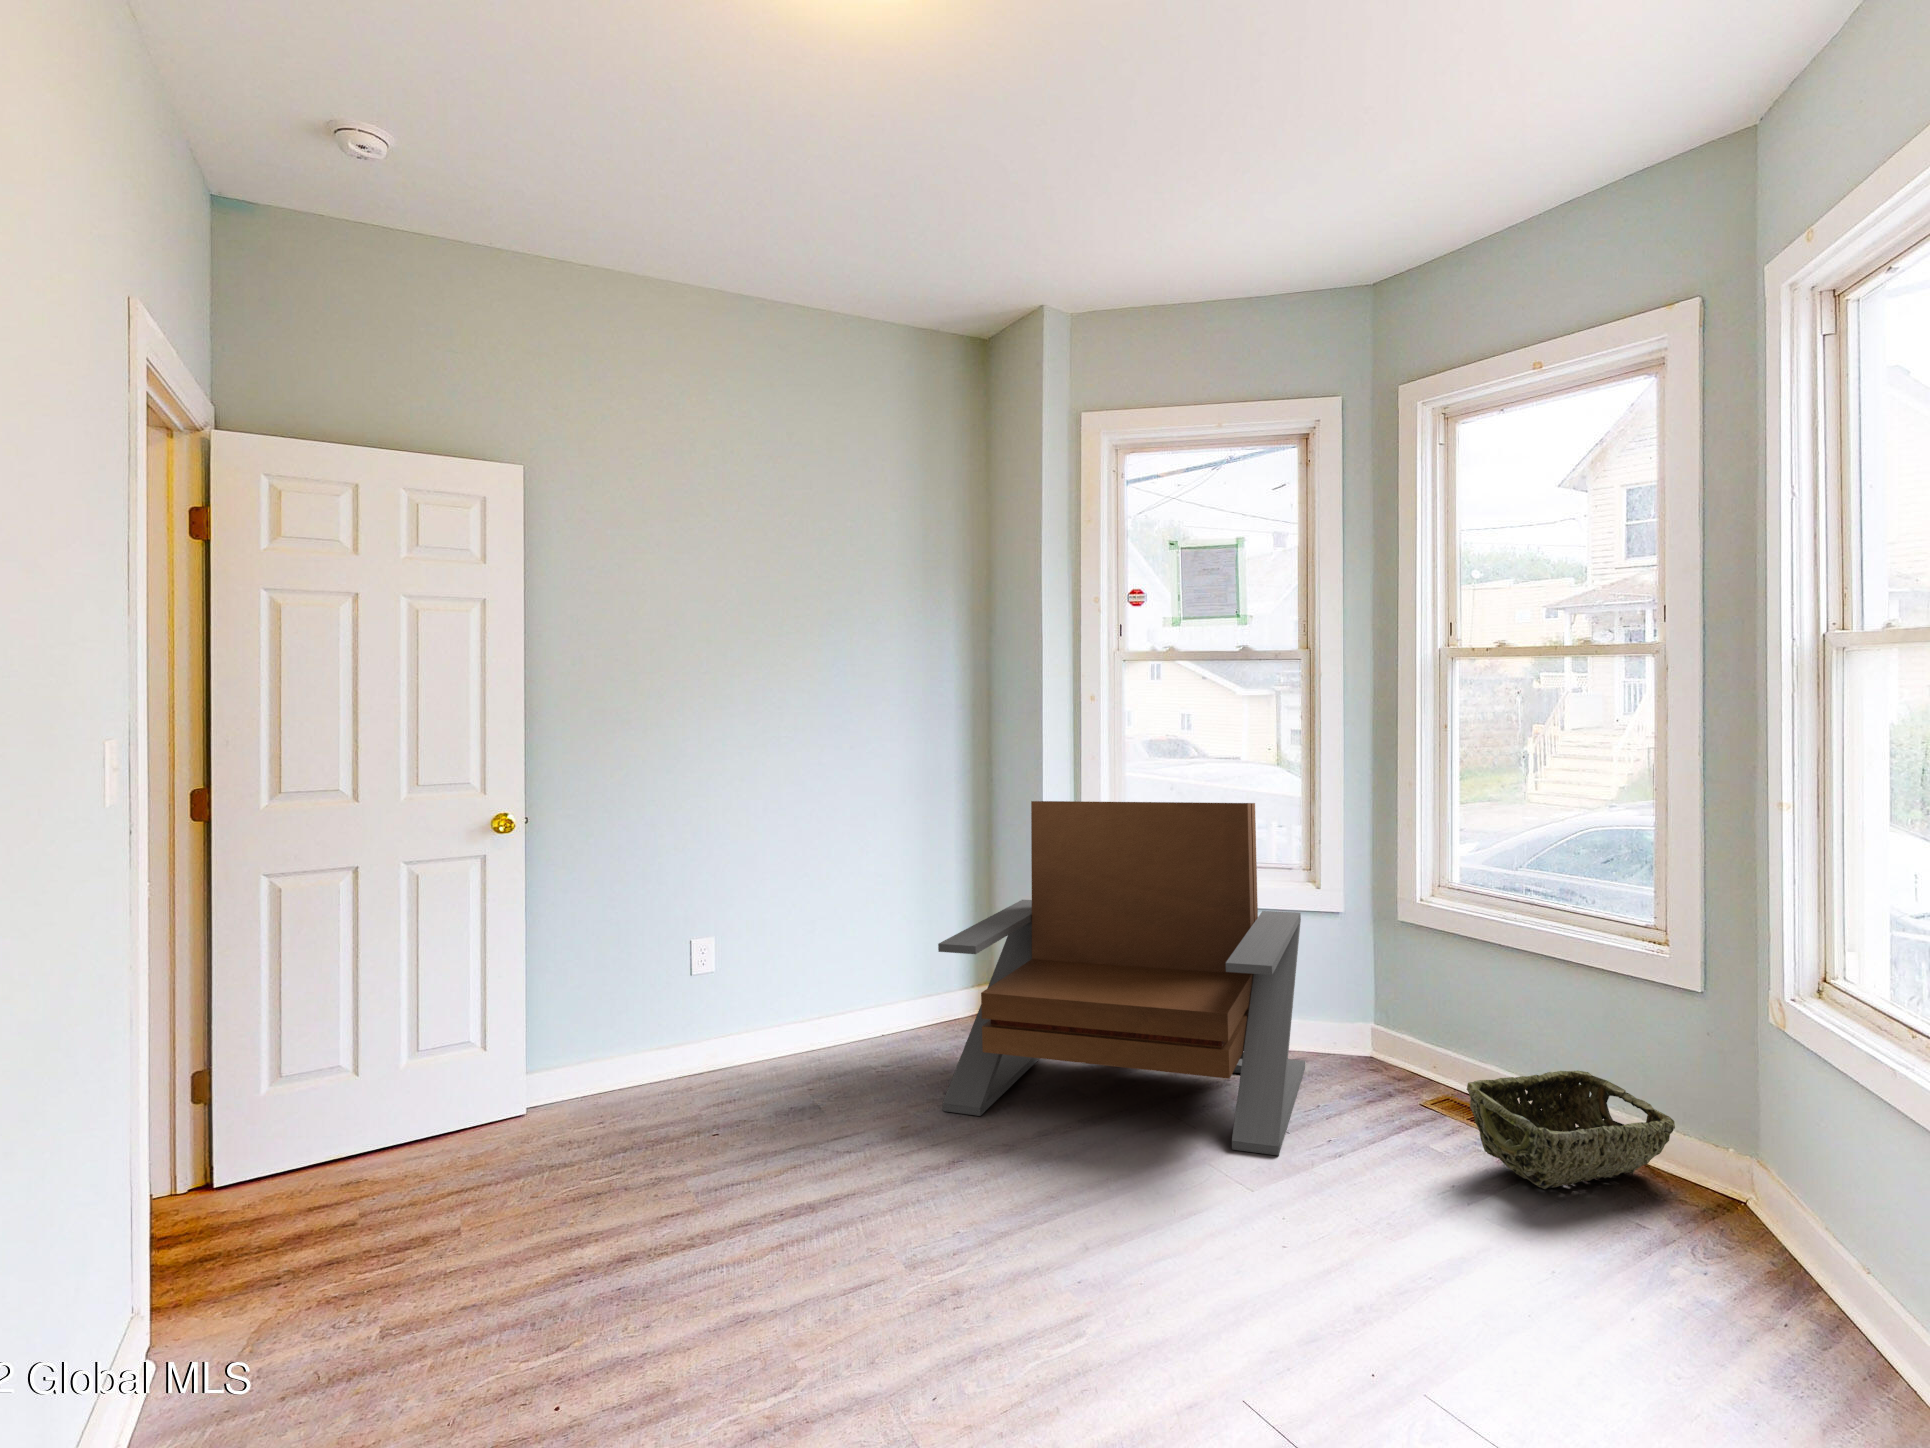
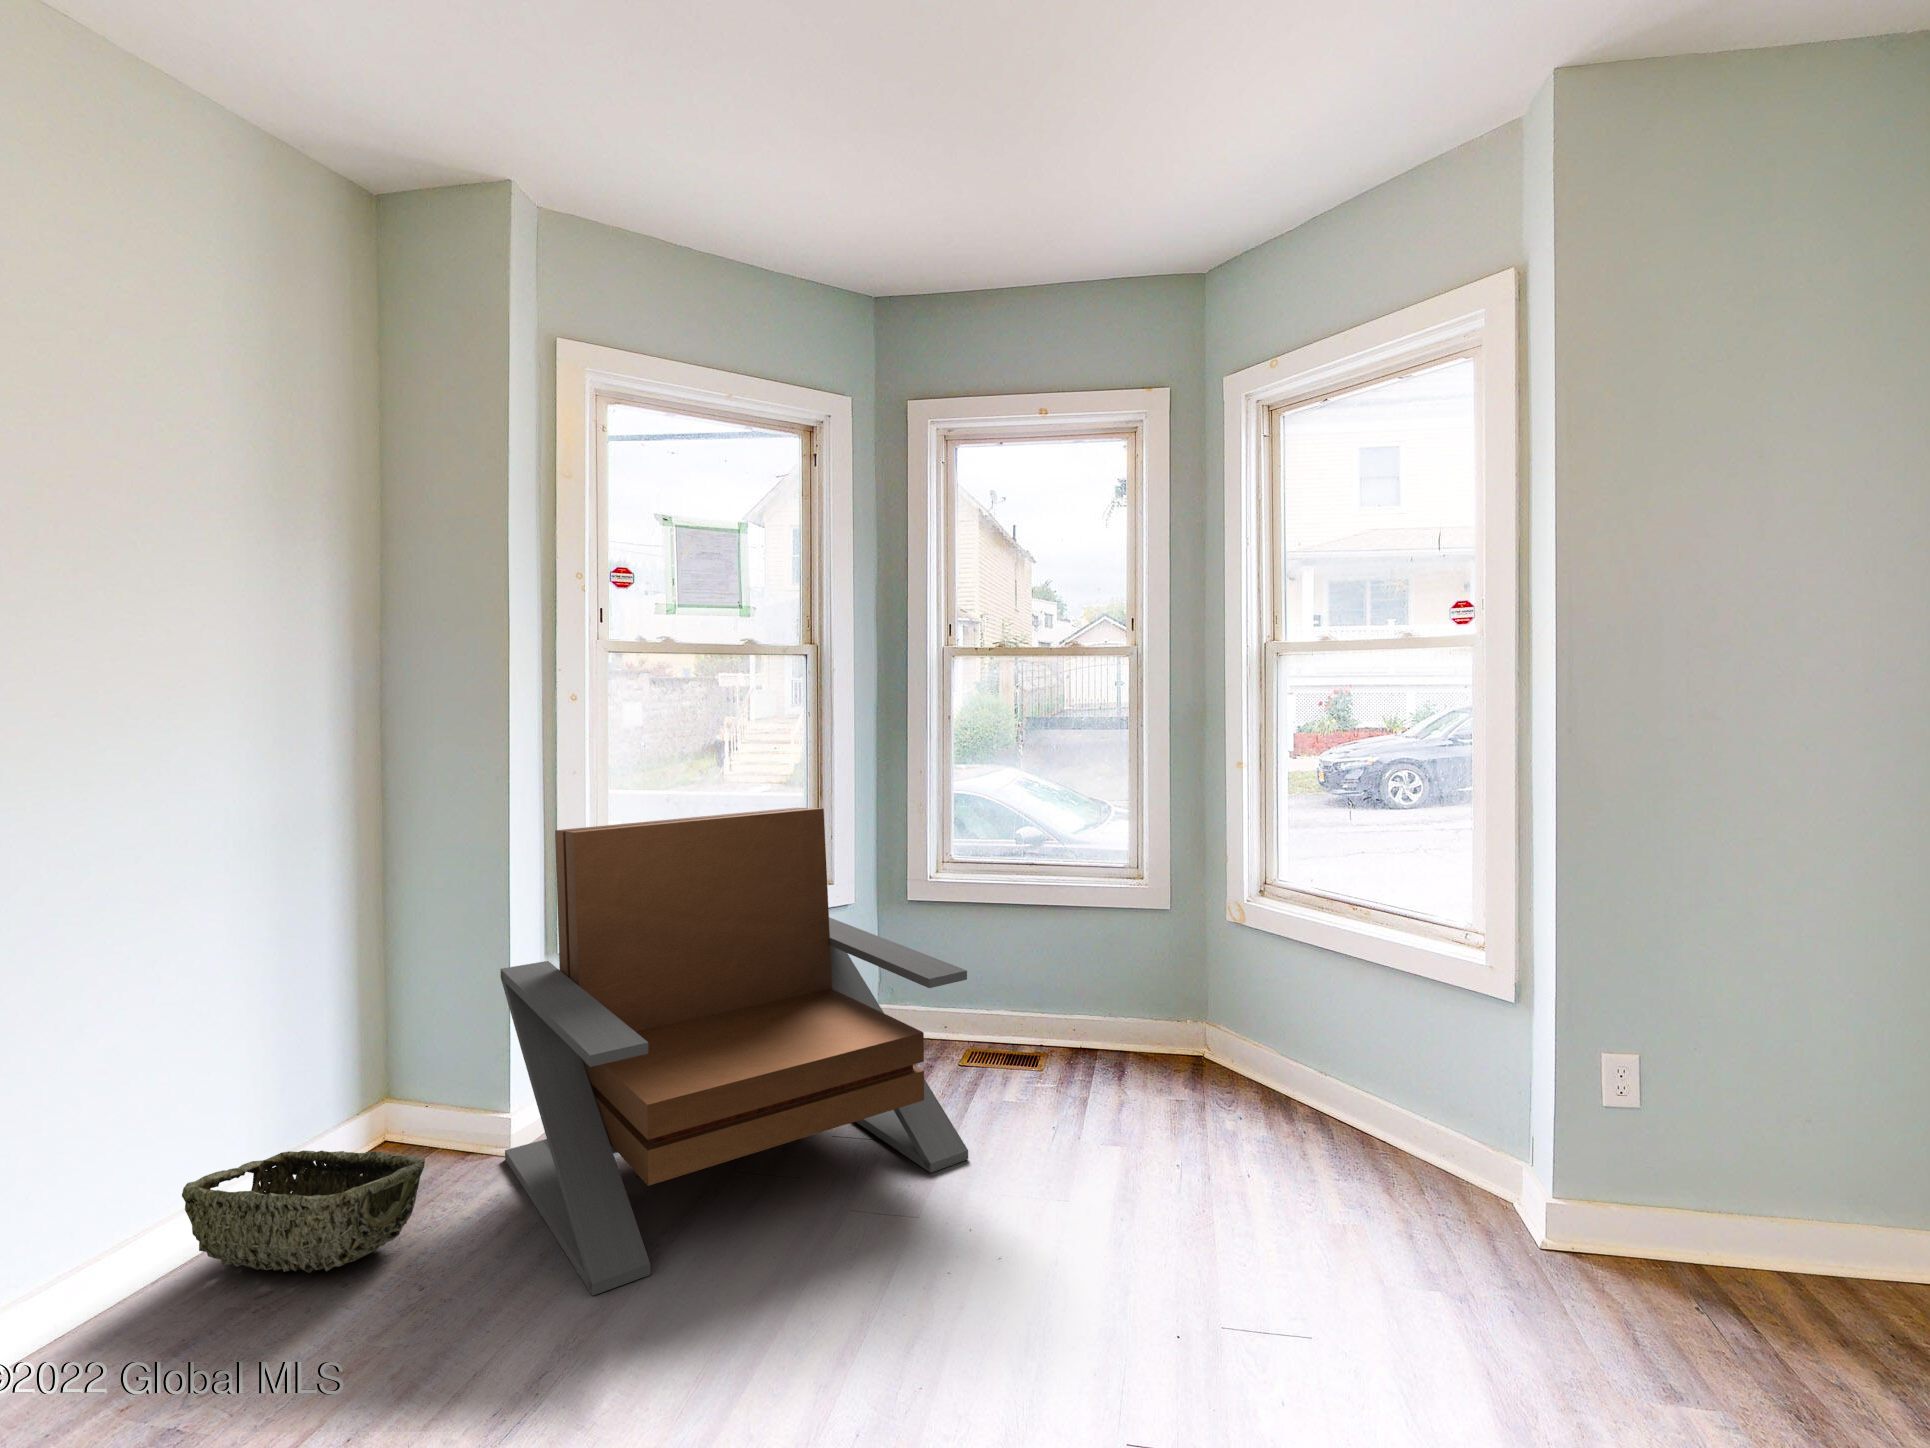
woven basket: present [1467,1071,1675,1189] -> present [182,1150,425,1273]

